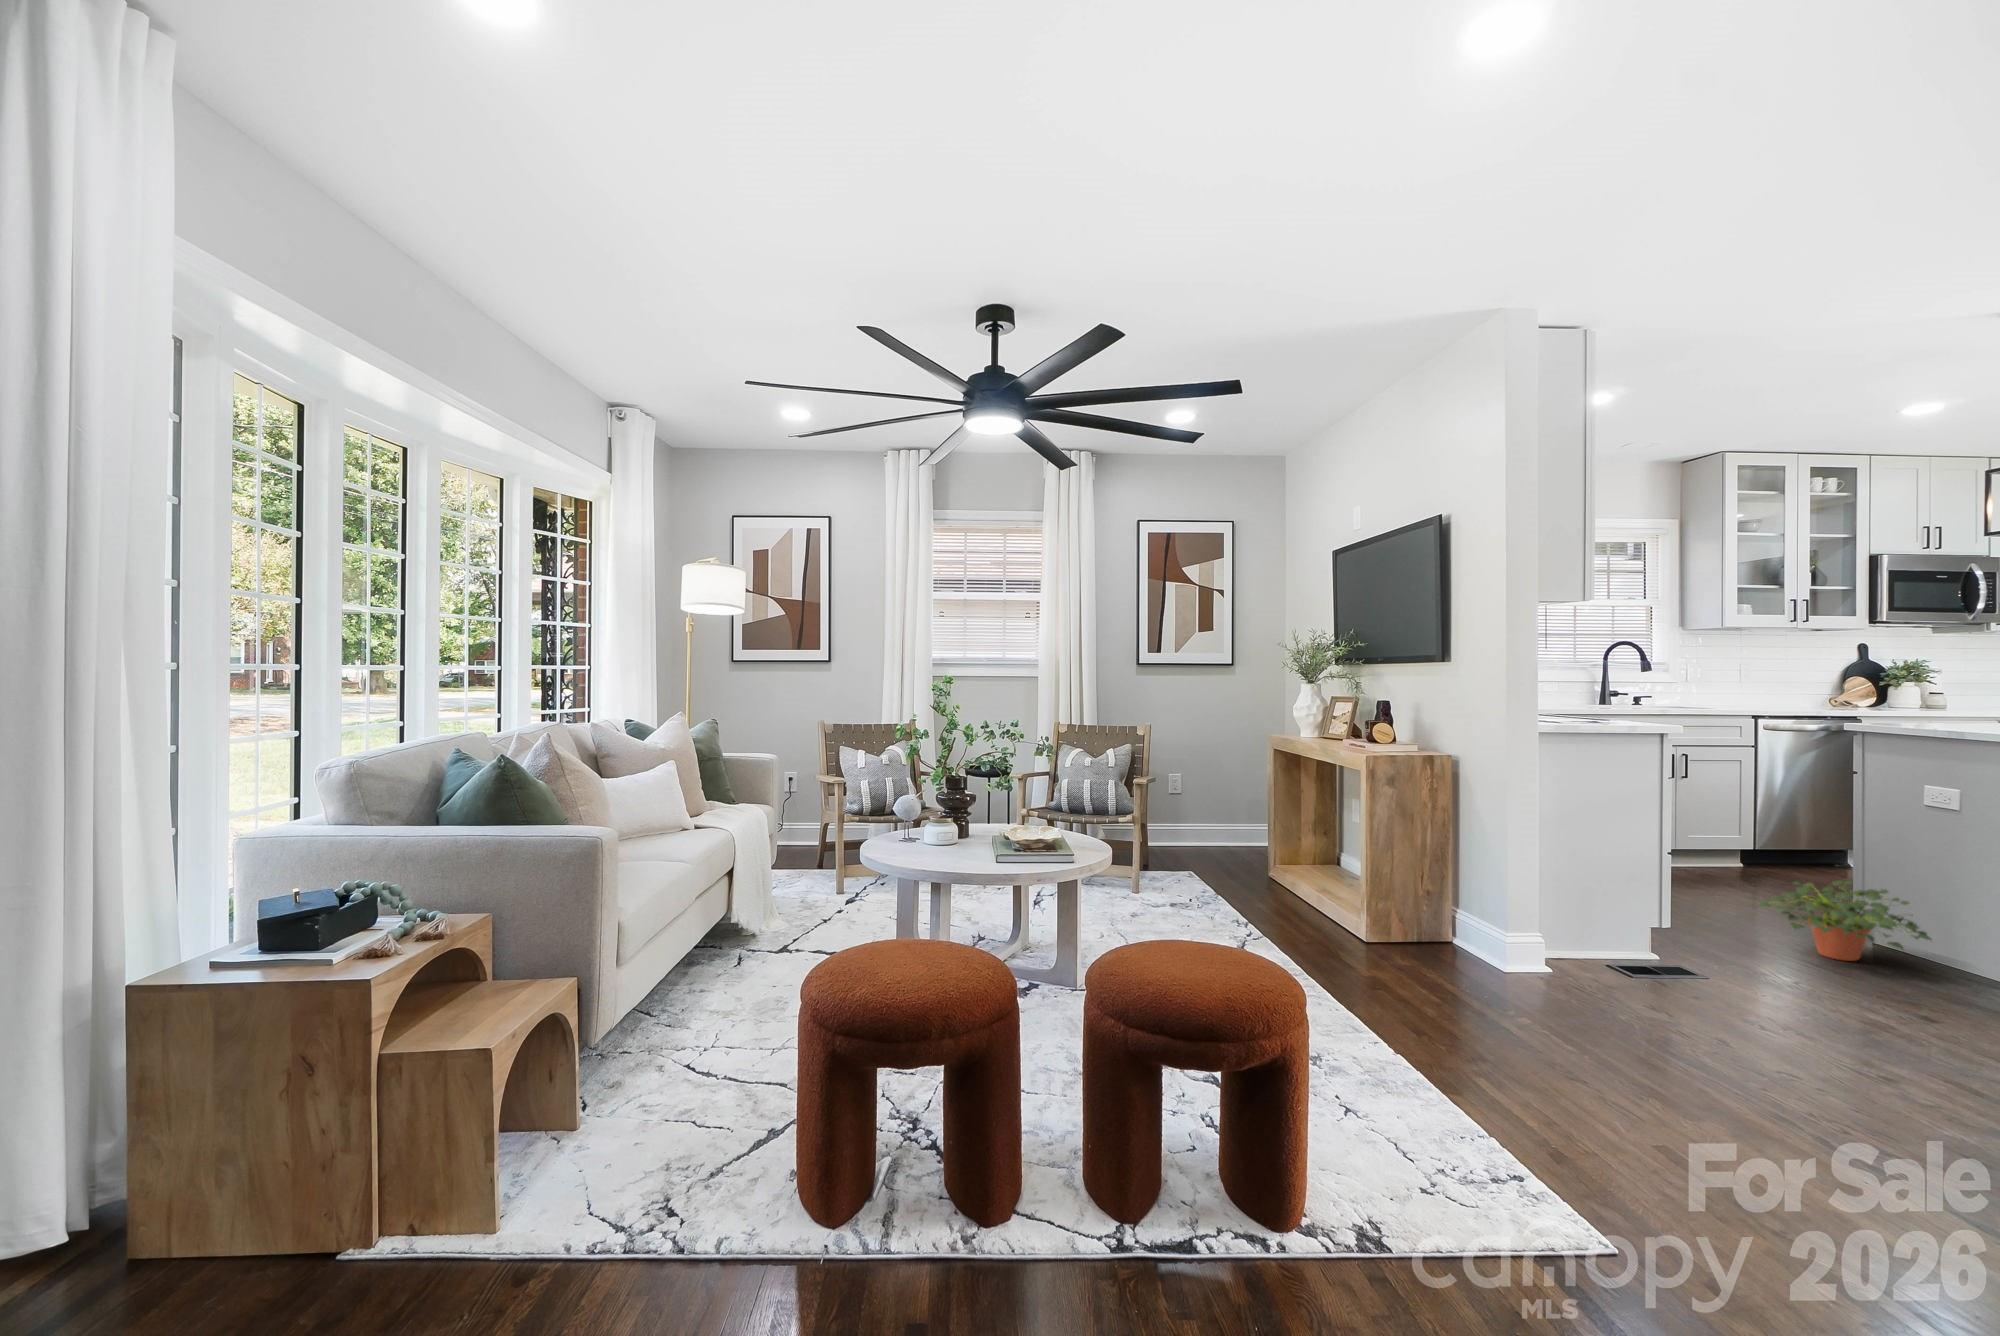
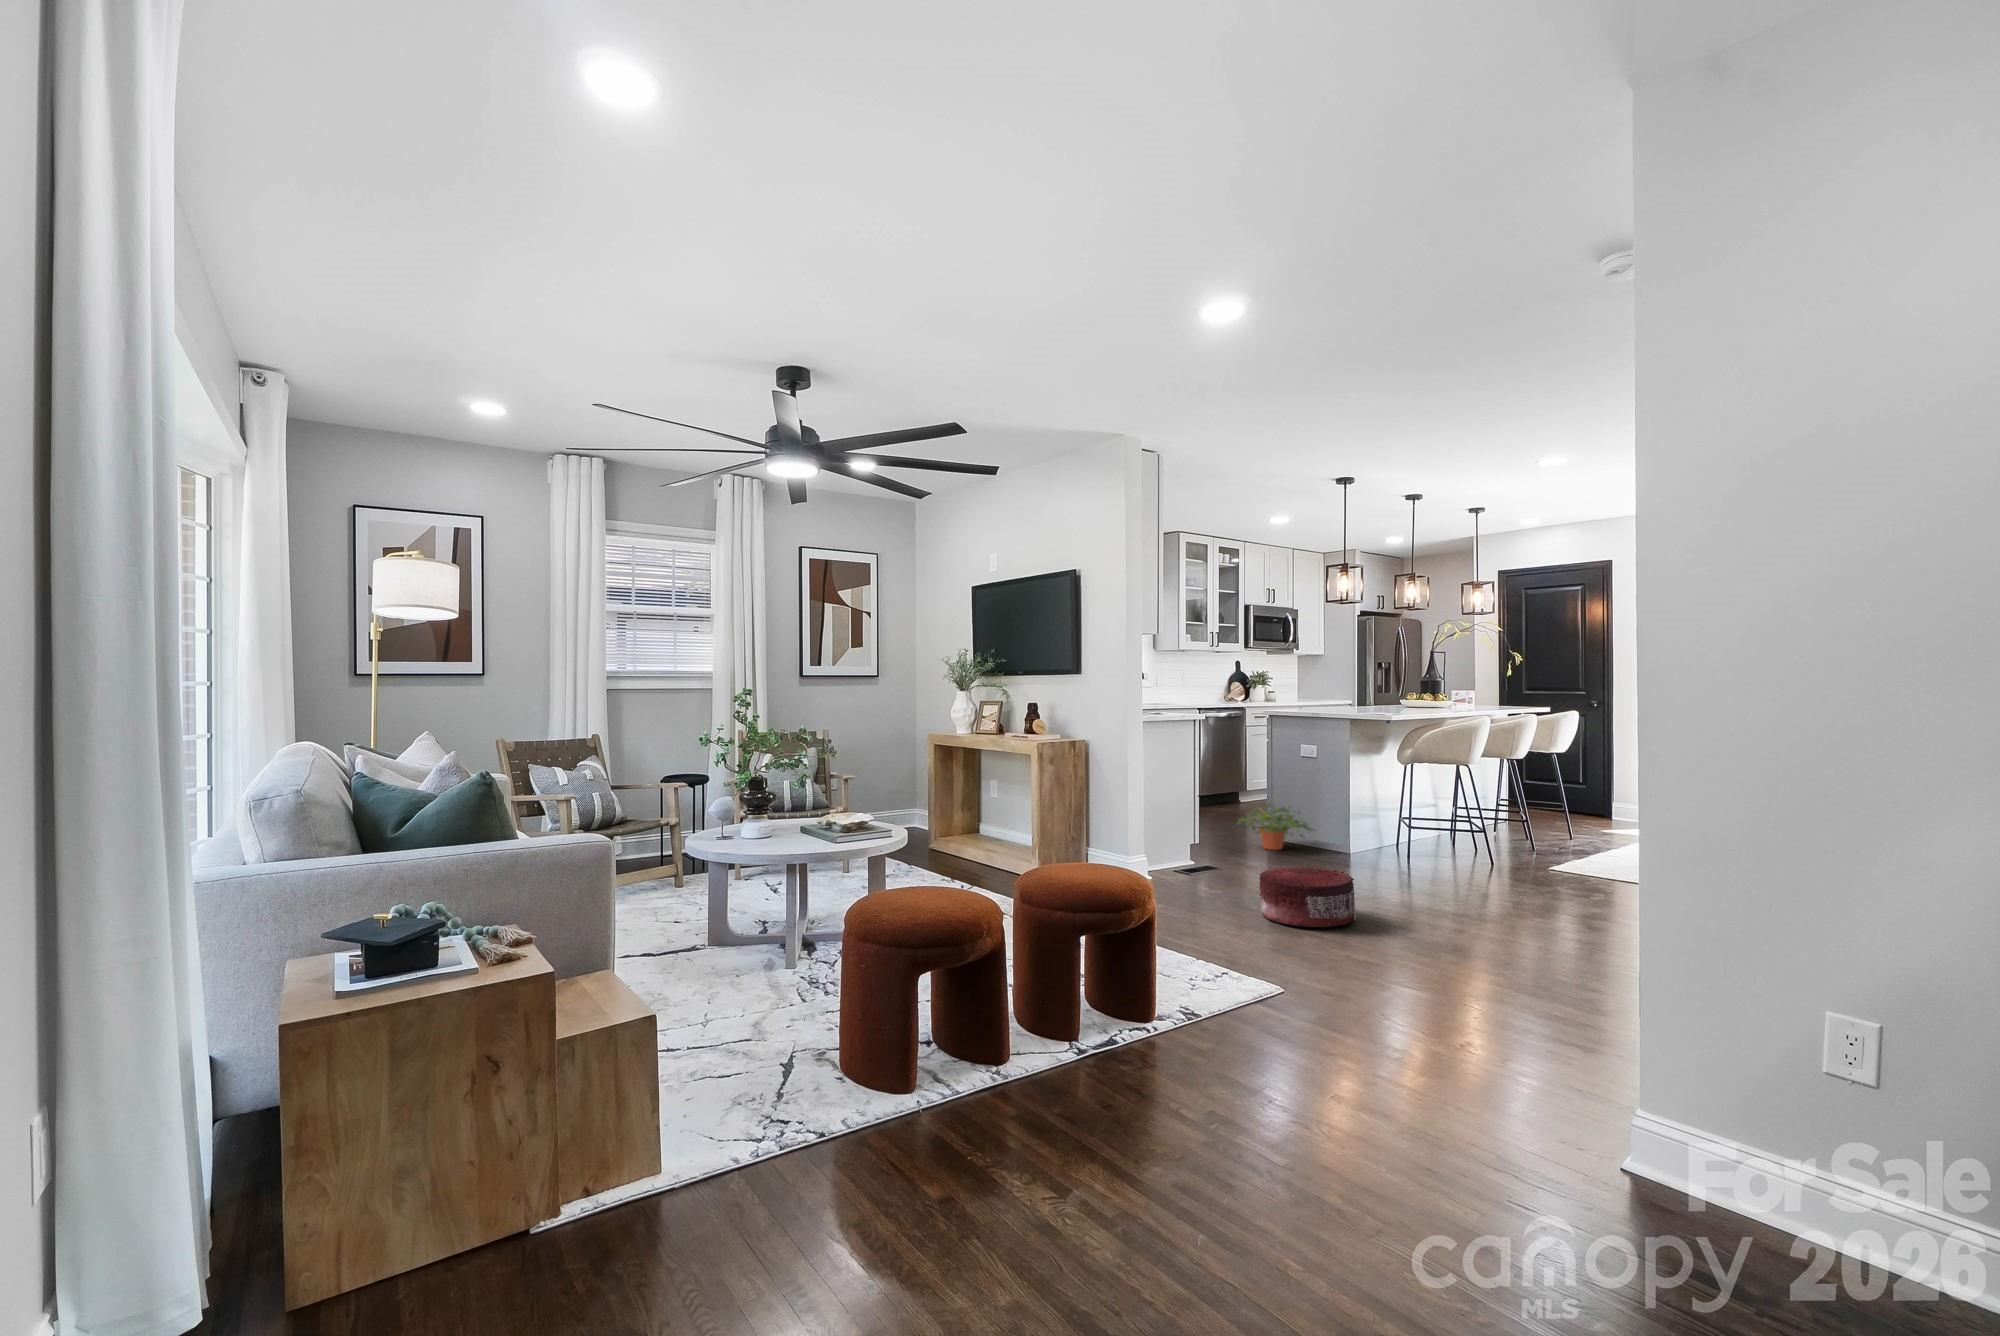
pouf: none [1686,998,1908,1141] -> present [1260,866,1356,927]

